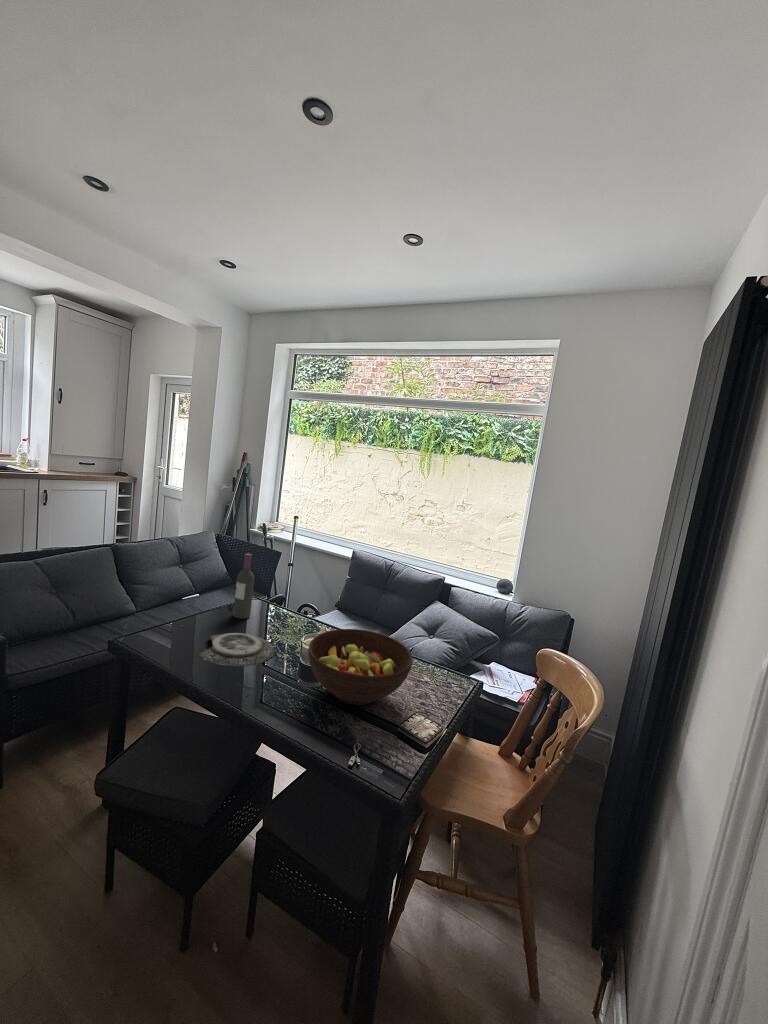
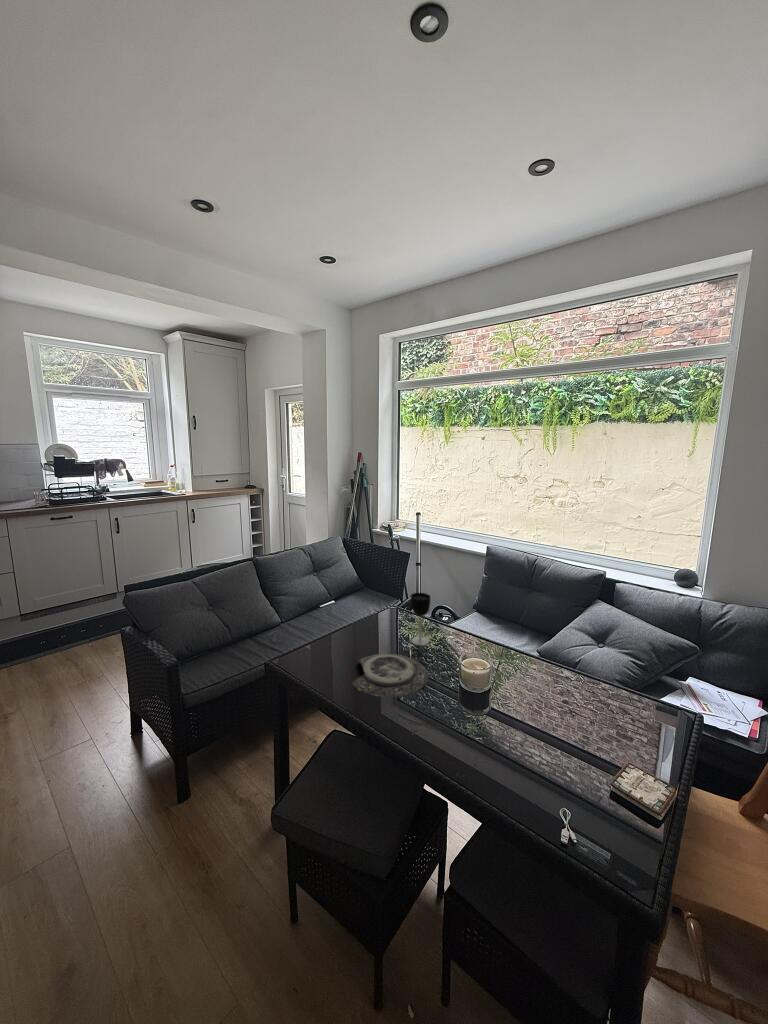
wine bottle: present [233,553,254,619] -> none [375,565,392,634]
wine glass: none [266,581,289,630] -> present [411,593,430,645]
fruit bowl: present [308,629,413,705] -> none [475,651,611,750]

